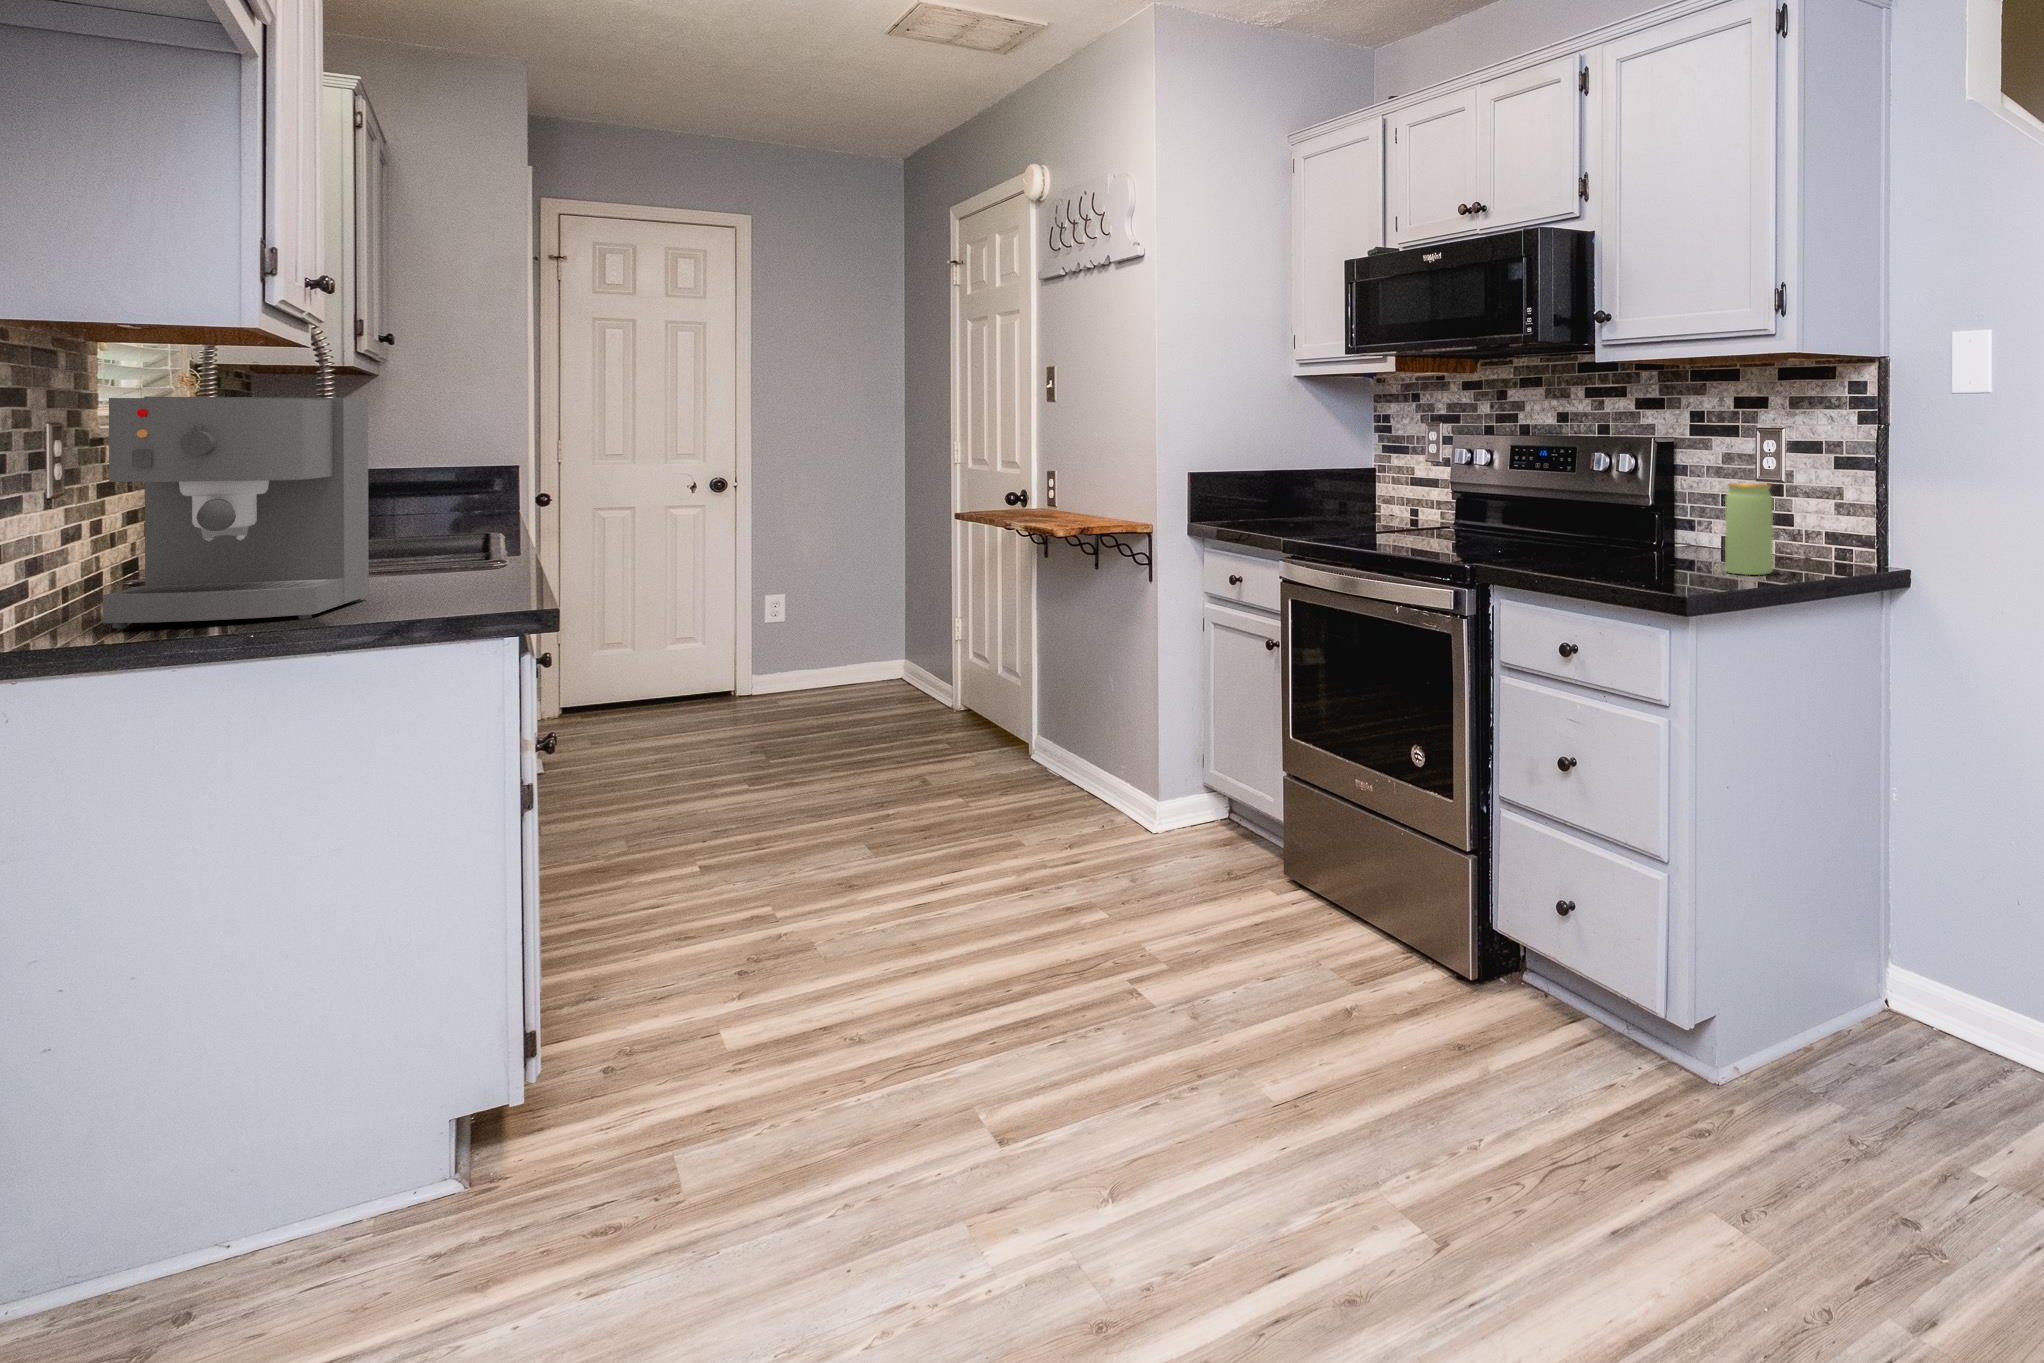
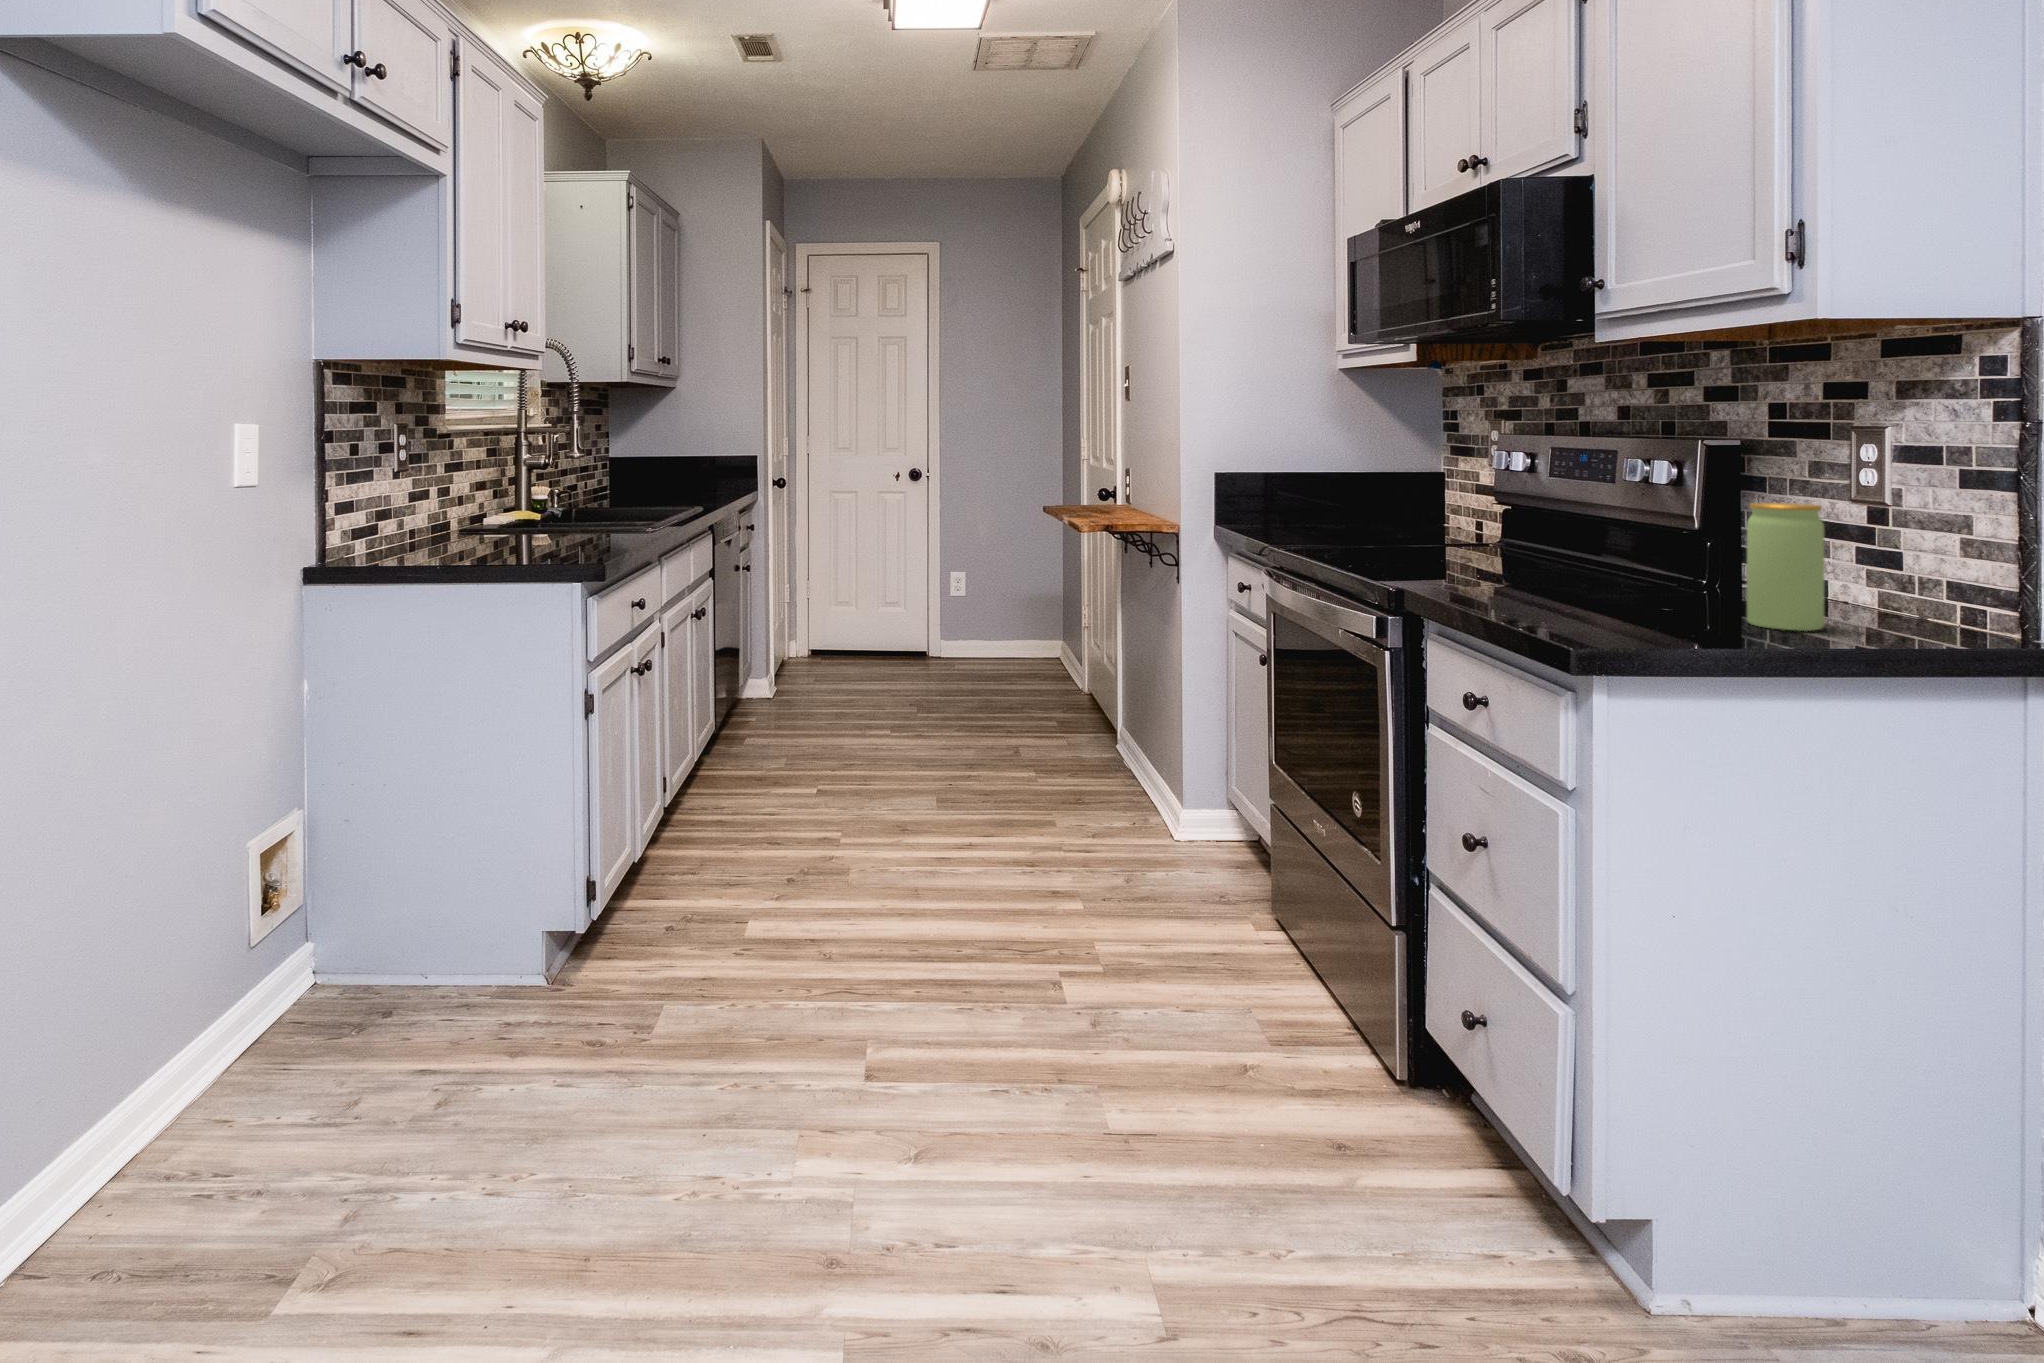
coffee maker: present [103,397,369,628] -> none [352,408,510,563]

